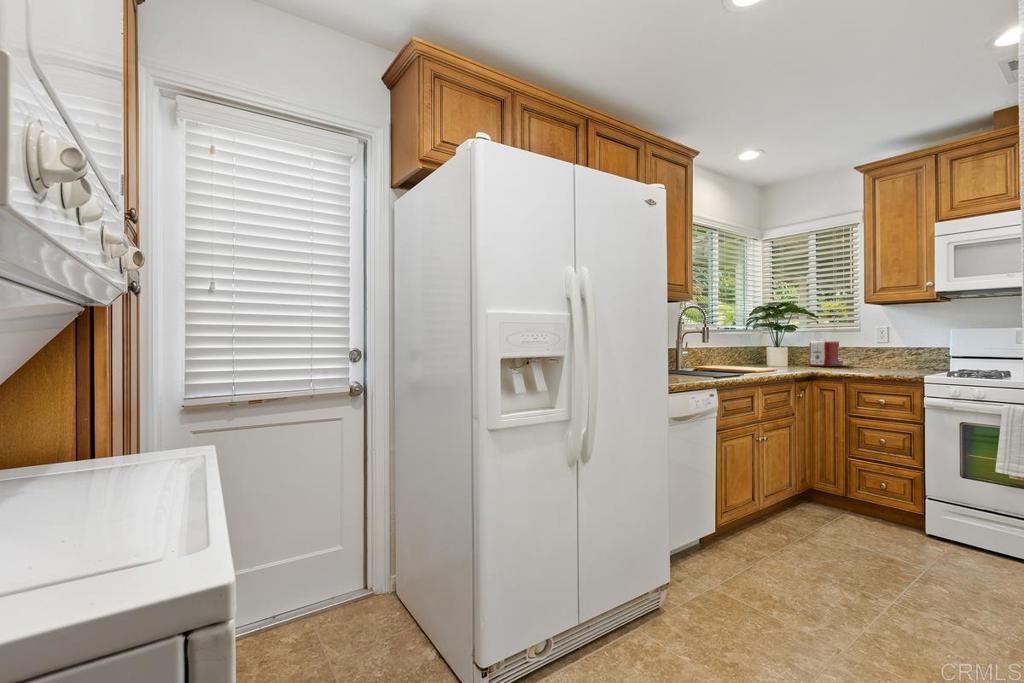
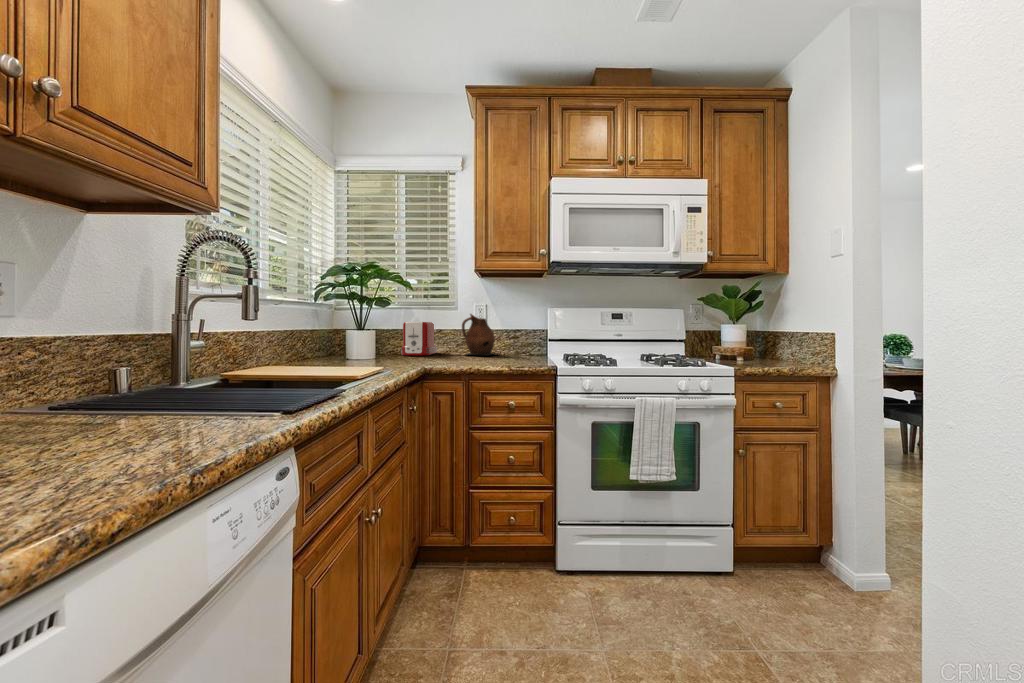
ceramic pitcher: none [862,335,904,369] -> present [462,314,498,355]

